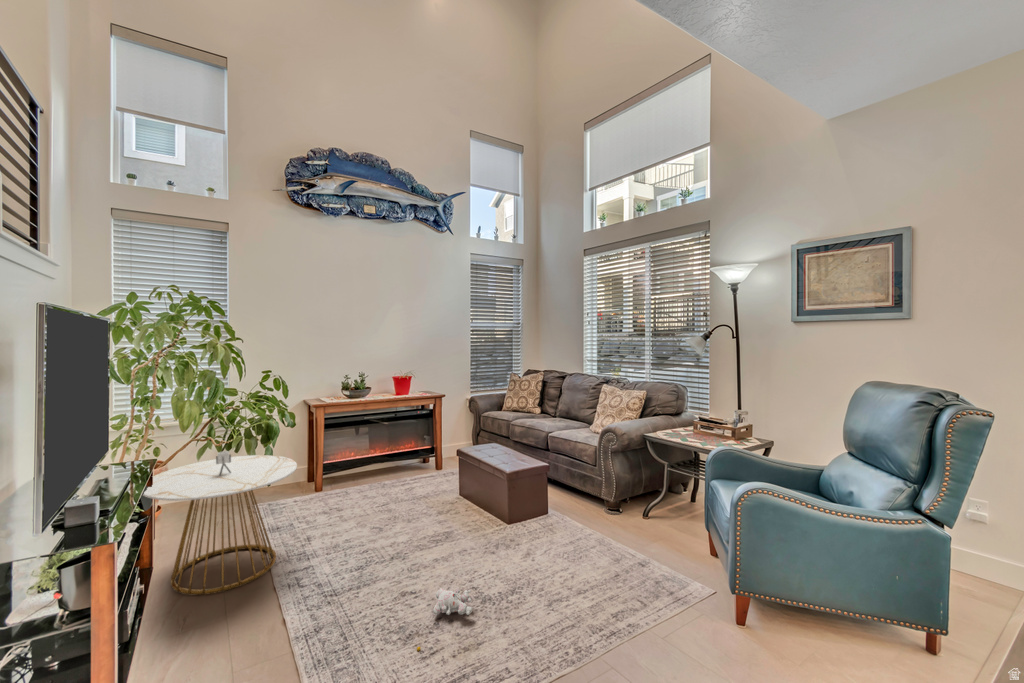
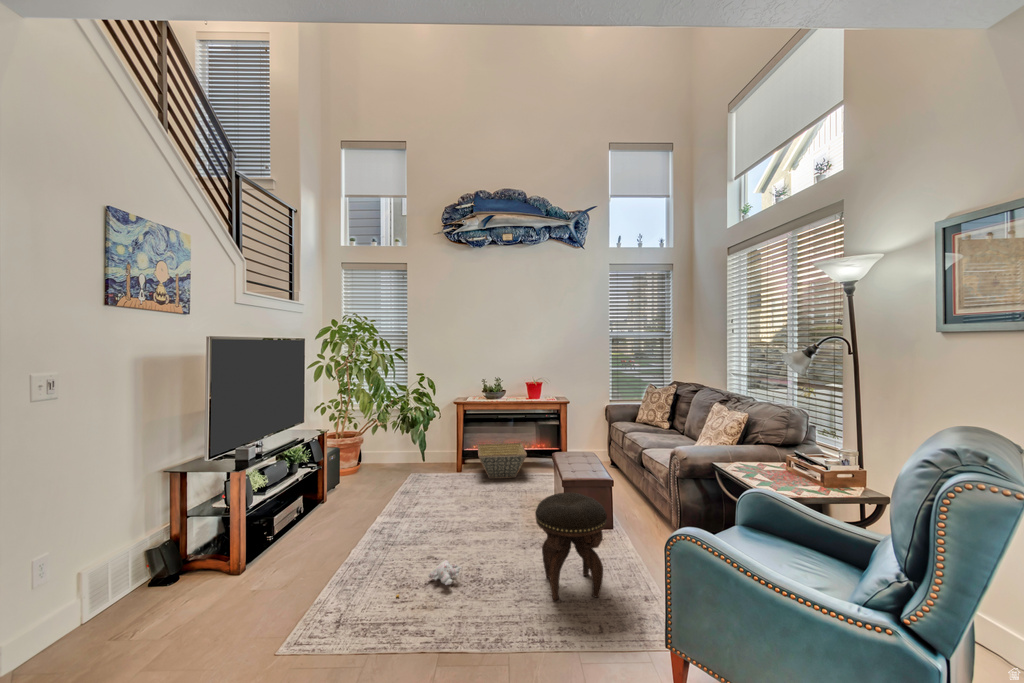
basket: none [345,446,418,492] -> present [478,443,527,479]
side table: present [143,451,297,595] -> none [303,428,400,524]
footstool: none [541,481,613,592] -> present [535,493,607,600]

